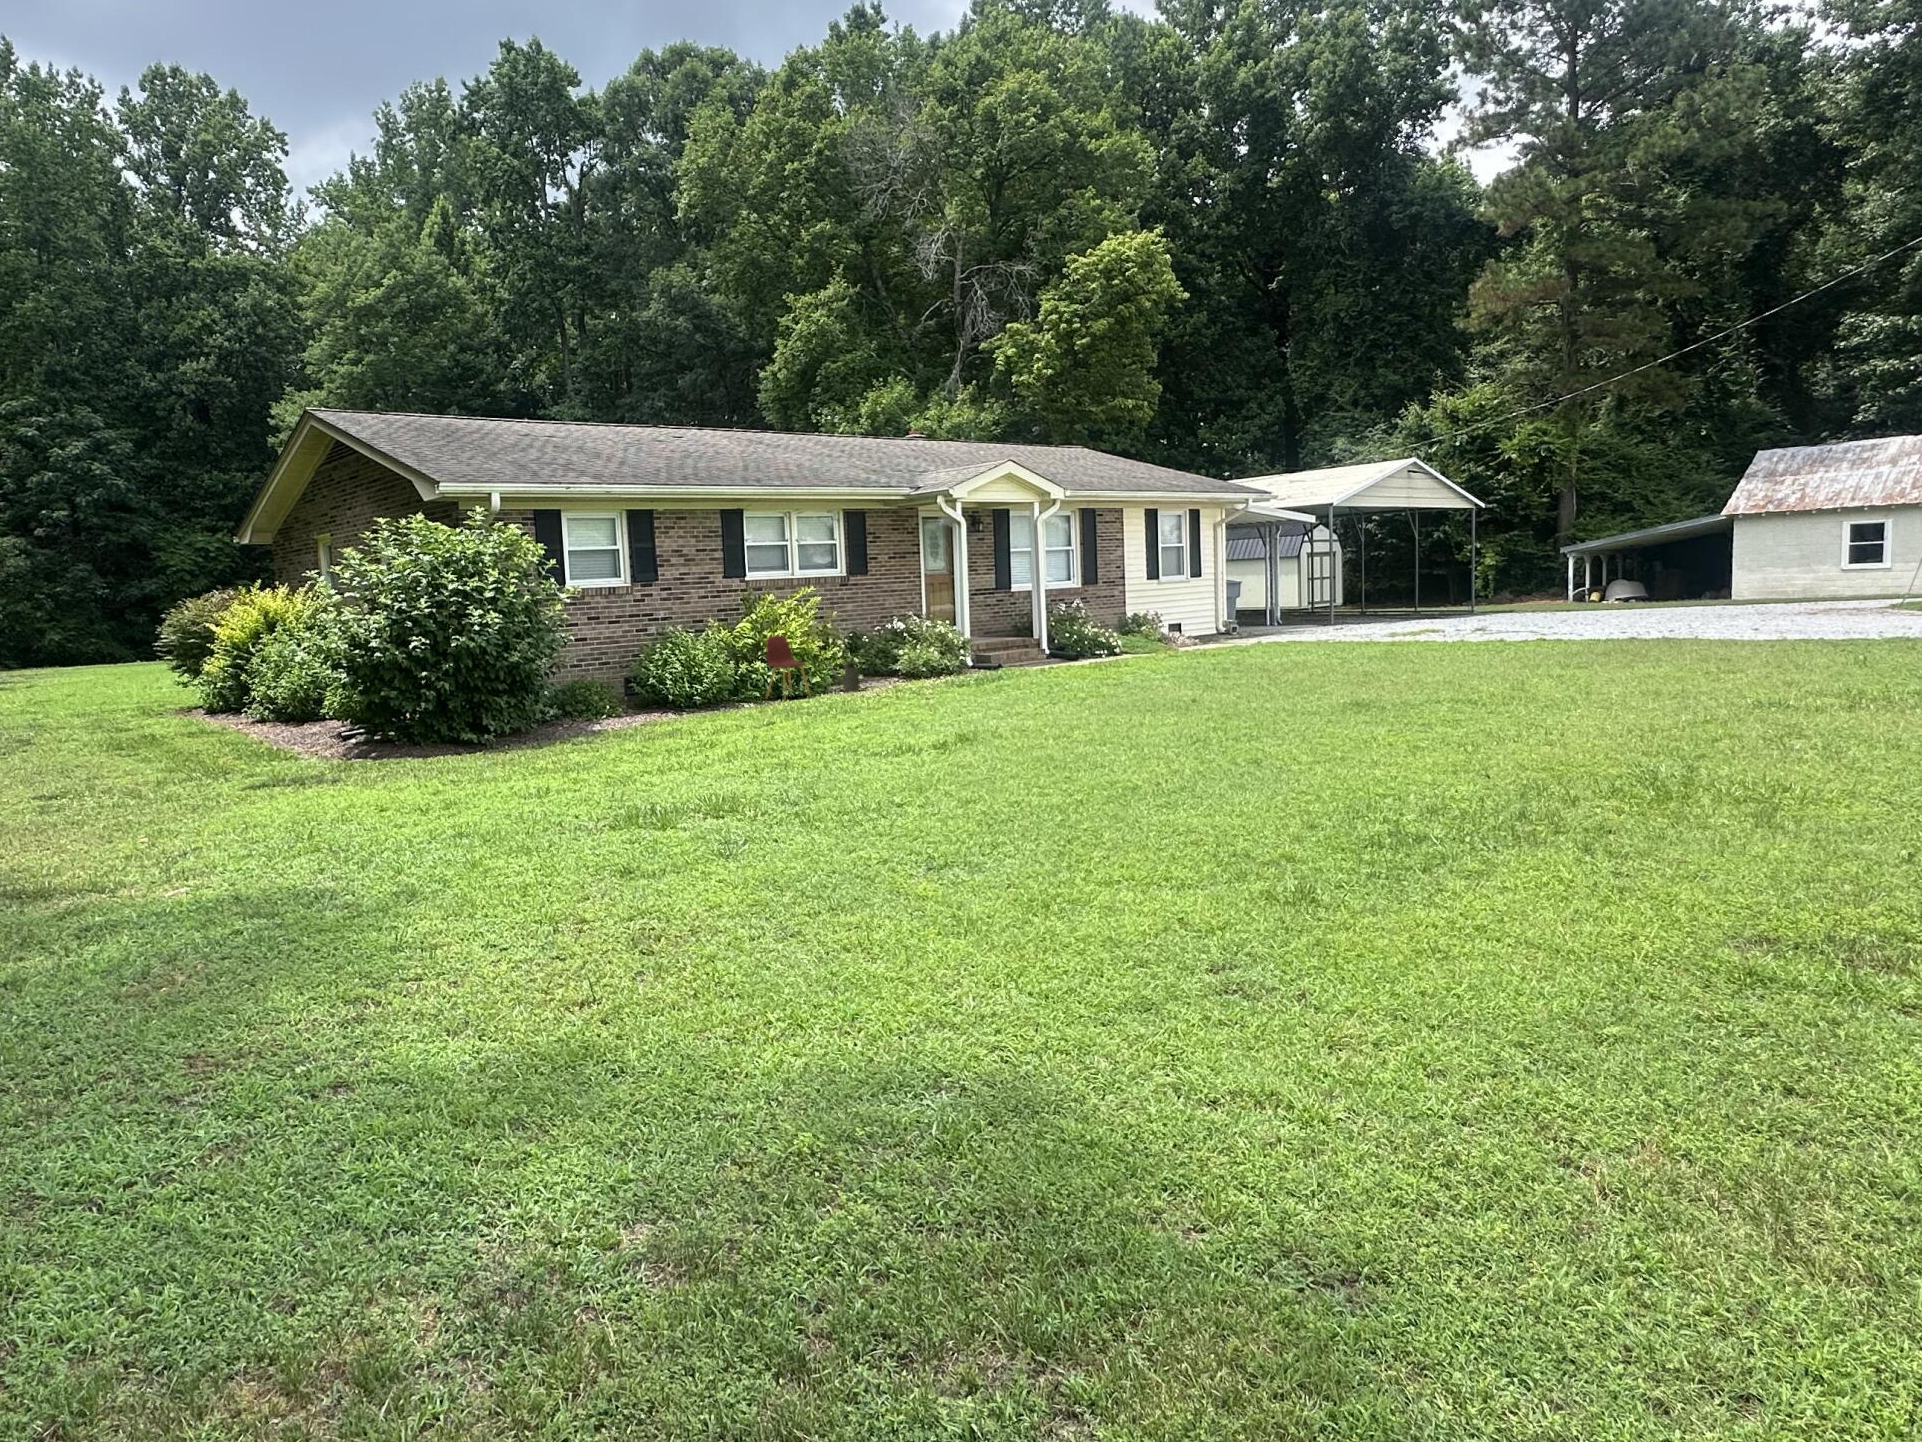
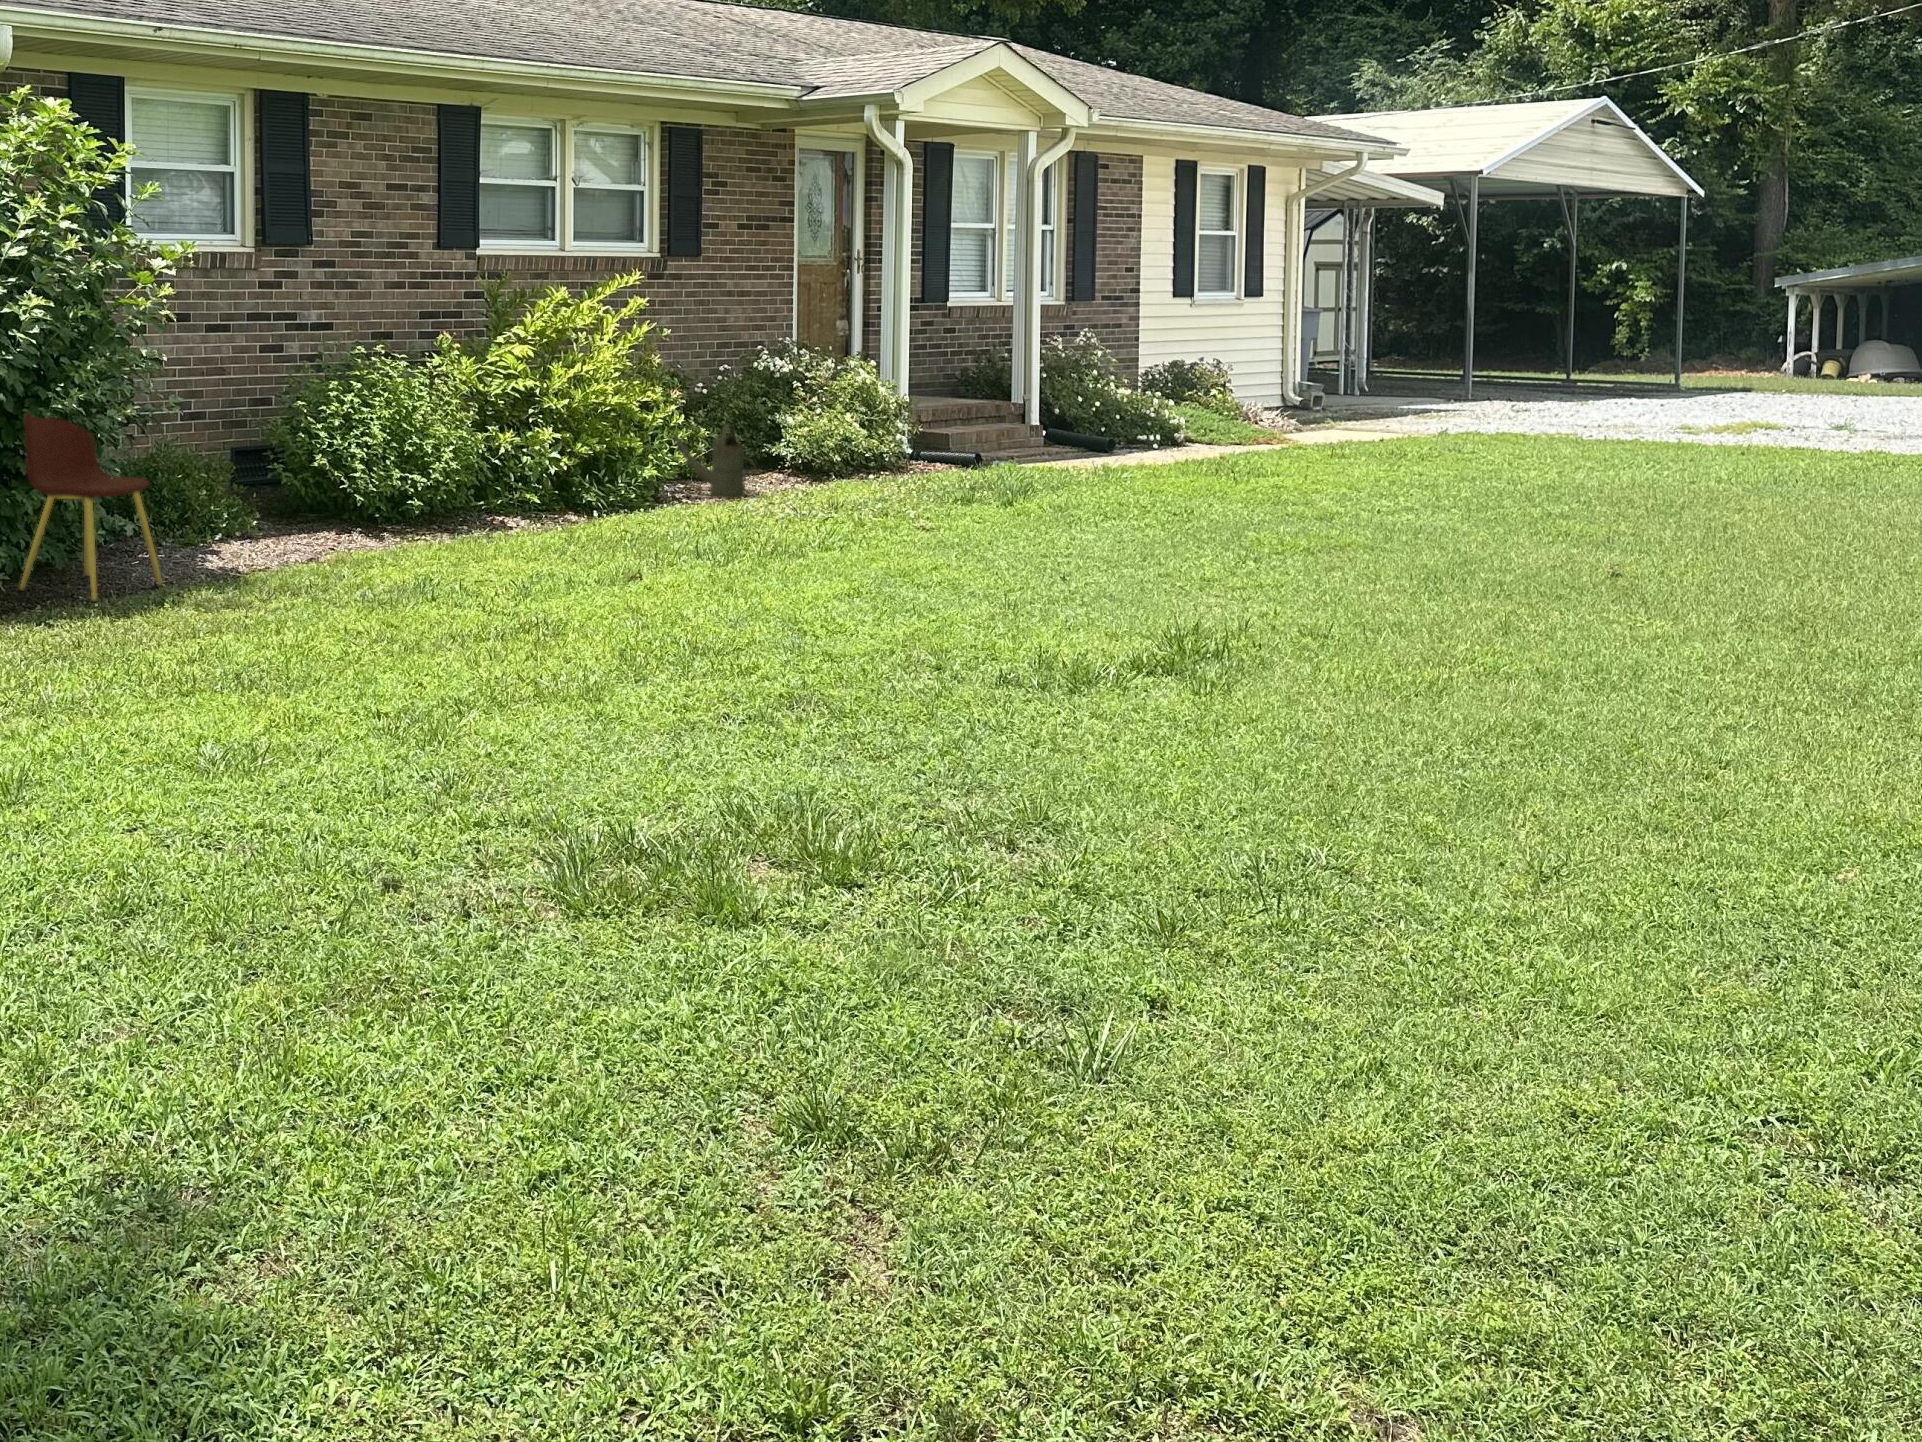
chair: present [766,635,809,698] -> present [20,413,162,602]

